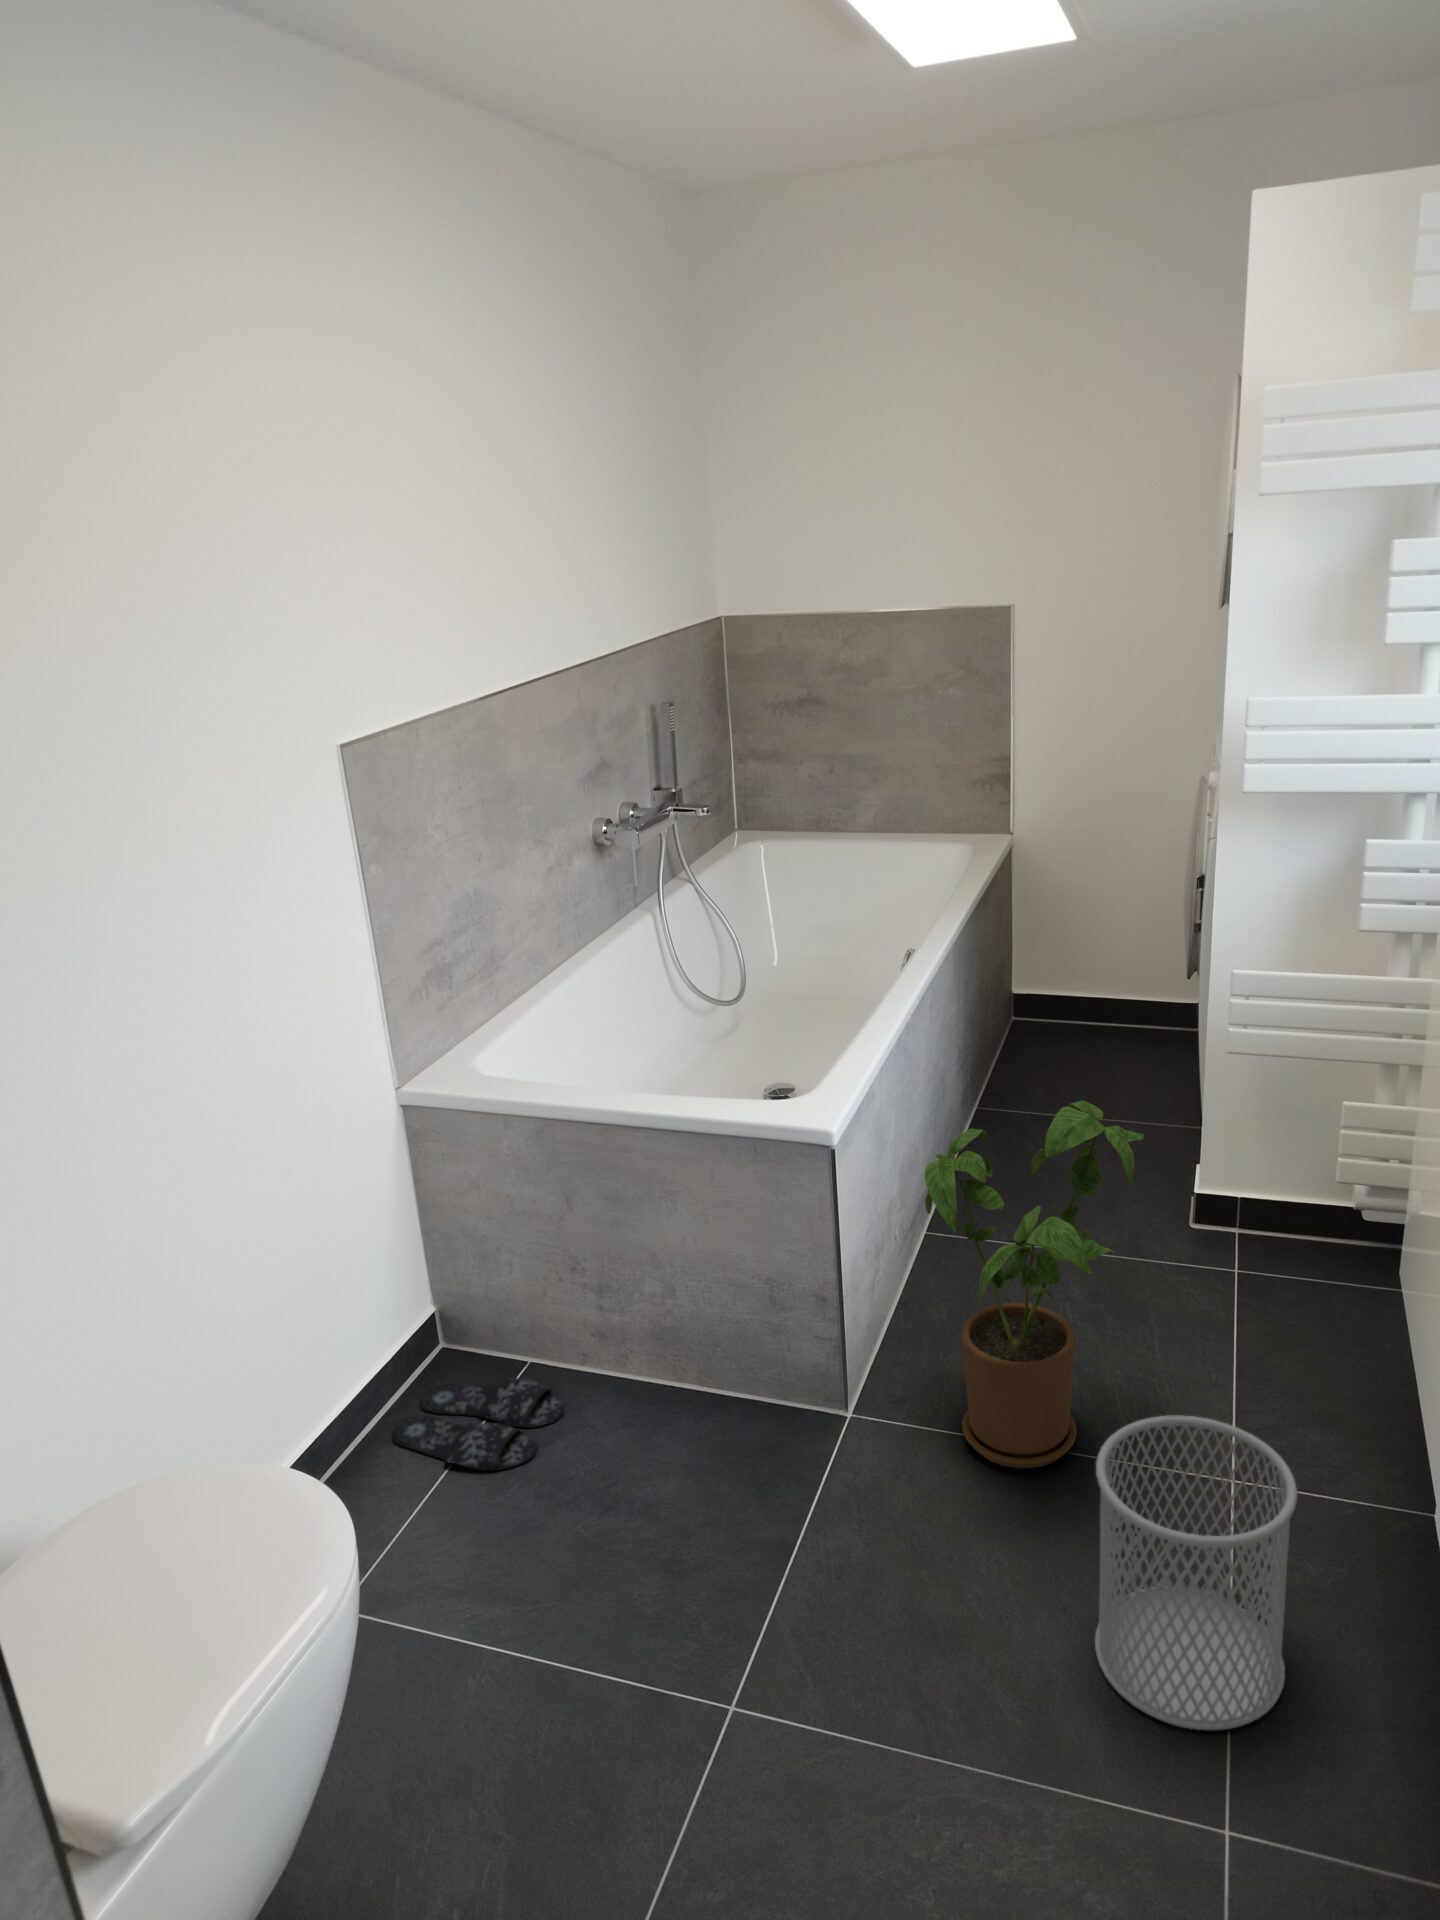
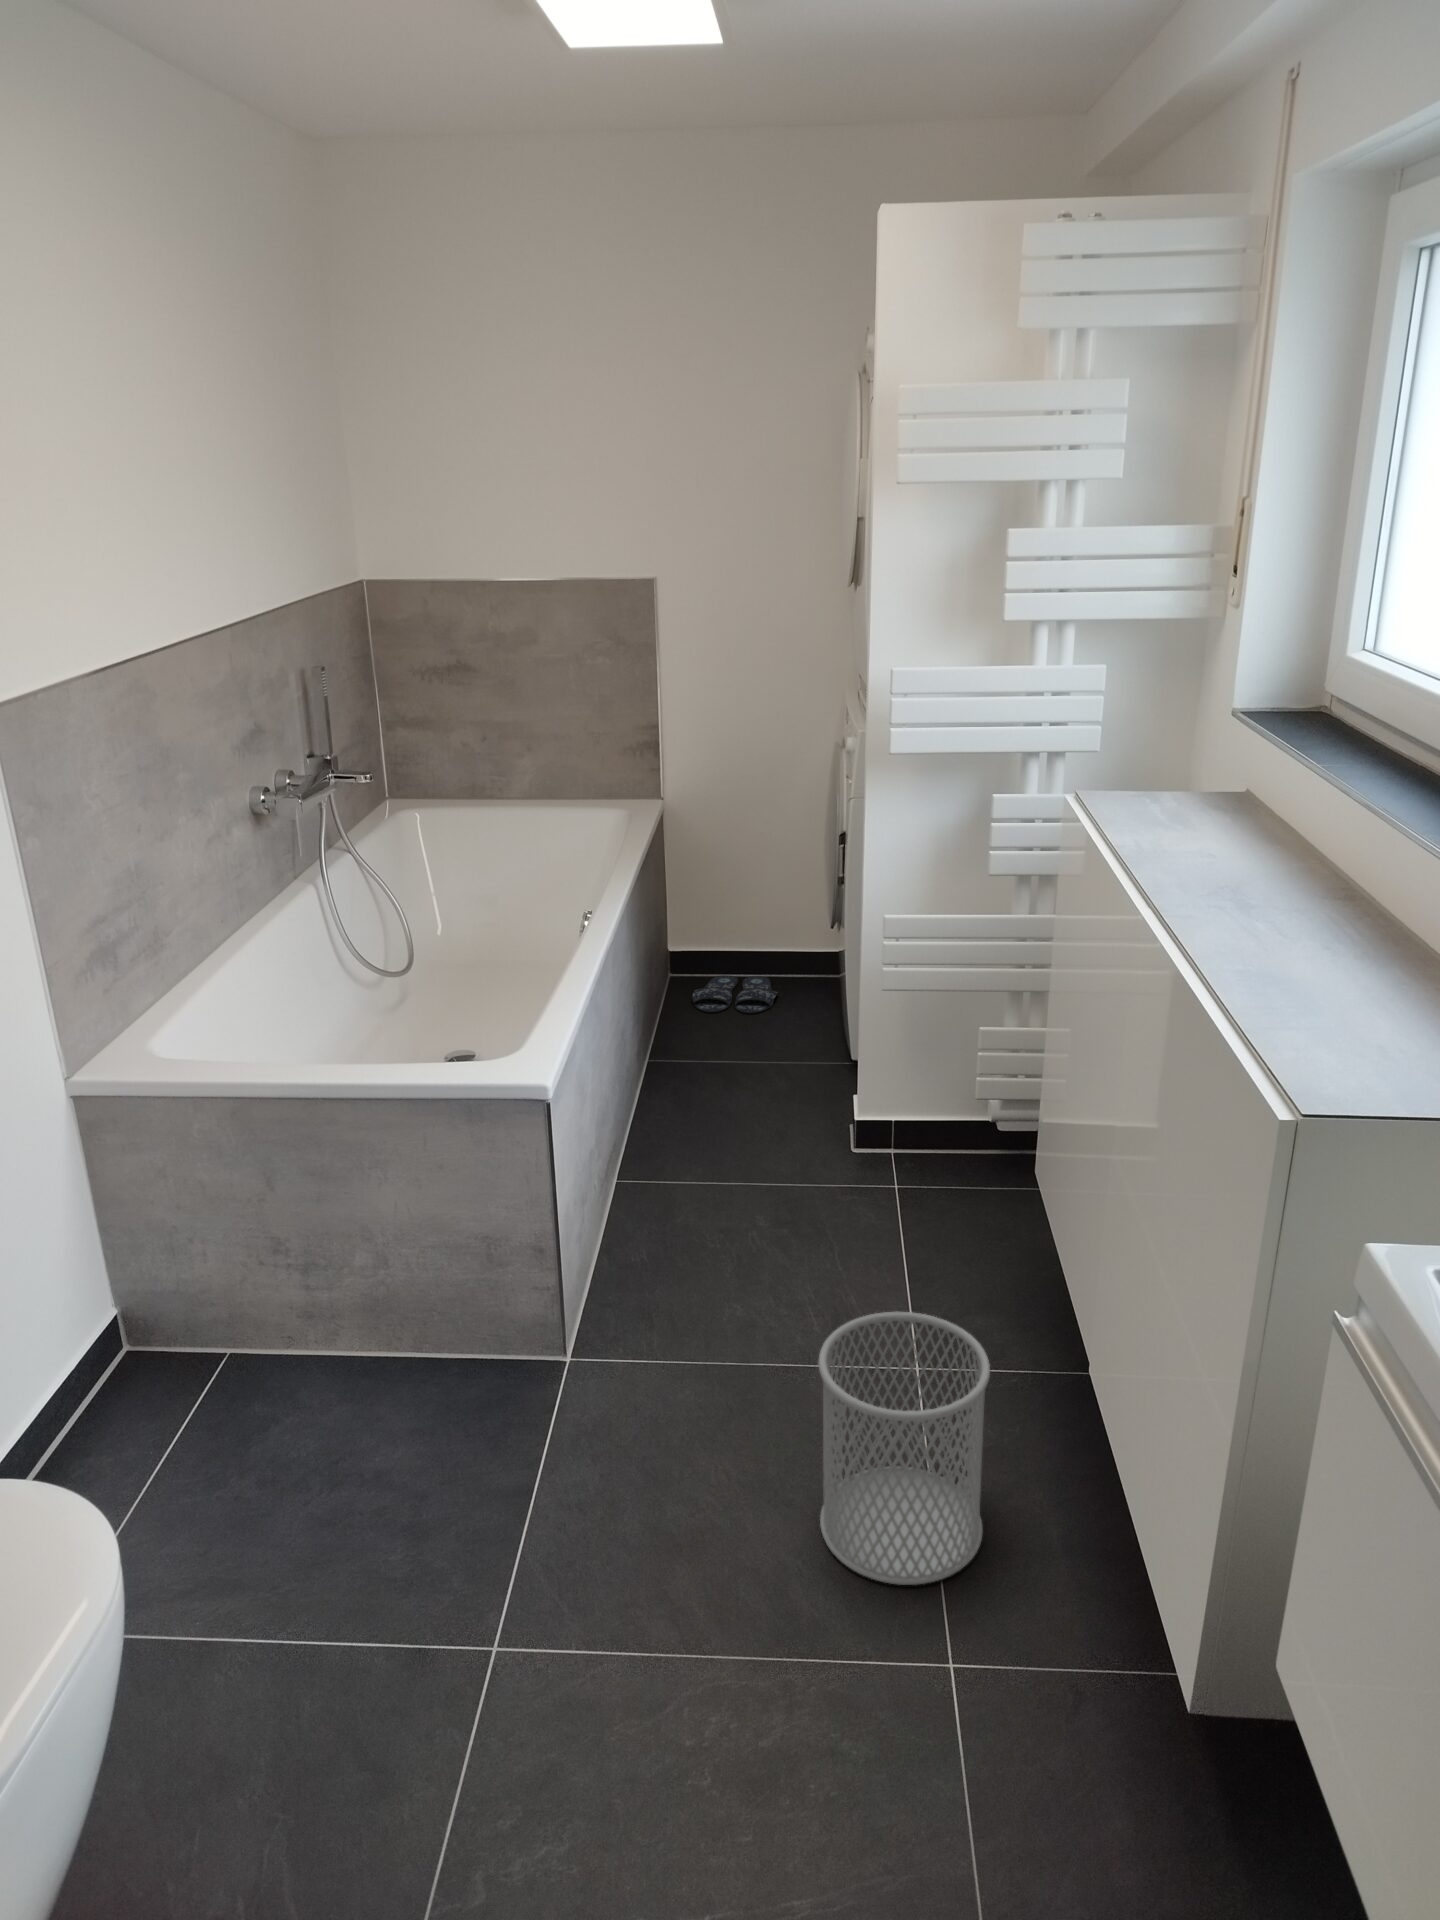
house plant: present [924,1101,1144,1468] -> none [633,1040,829,1386]
slippers: present [392,1378,564,1471] -> present [692,976,778,1014]

